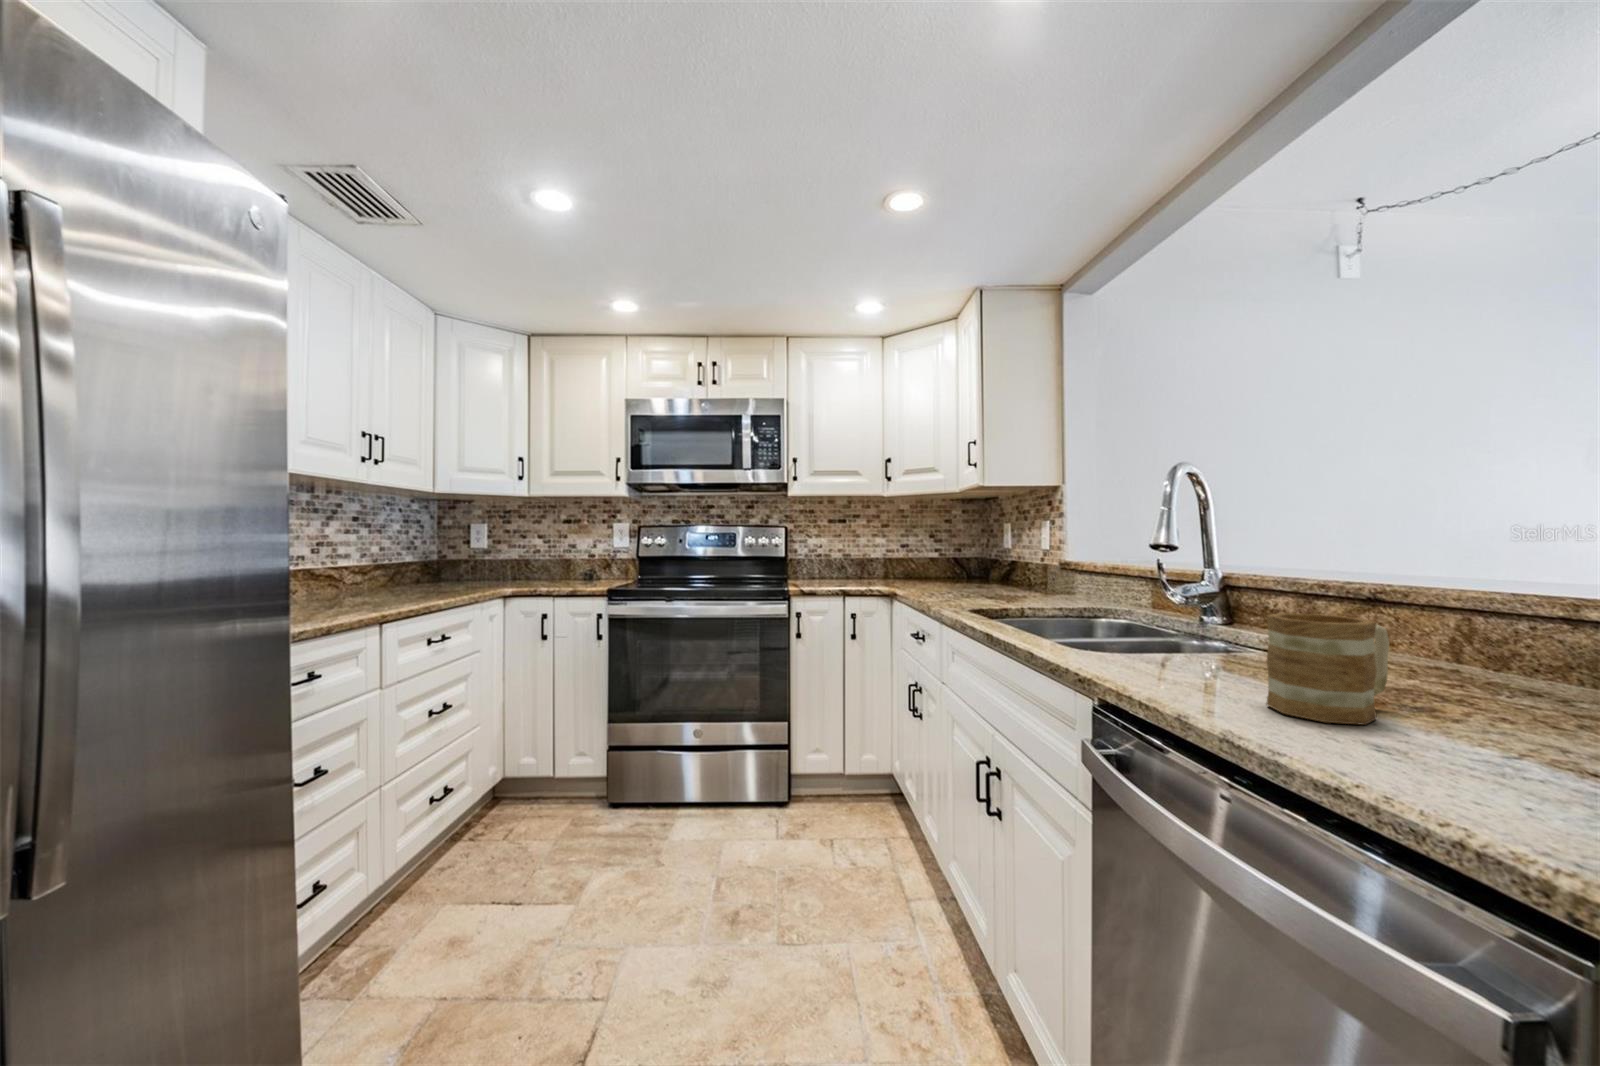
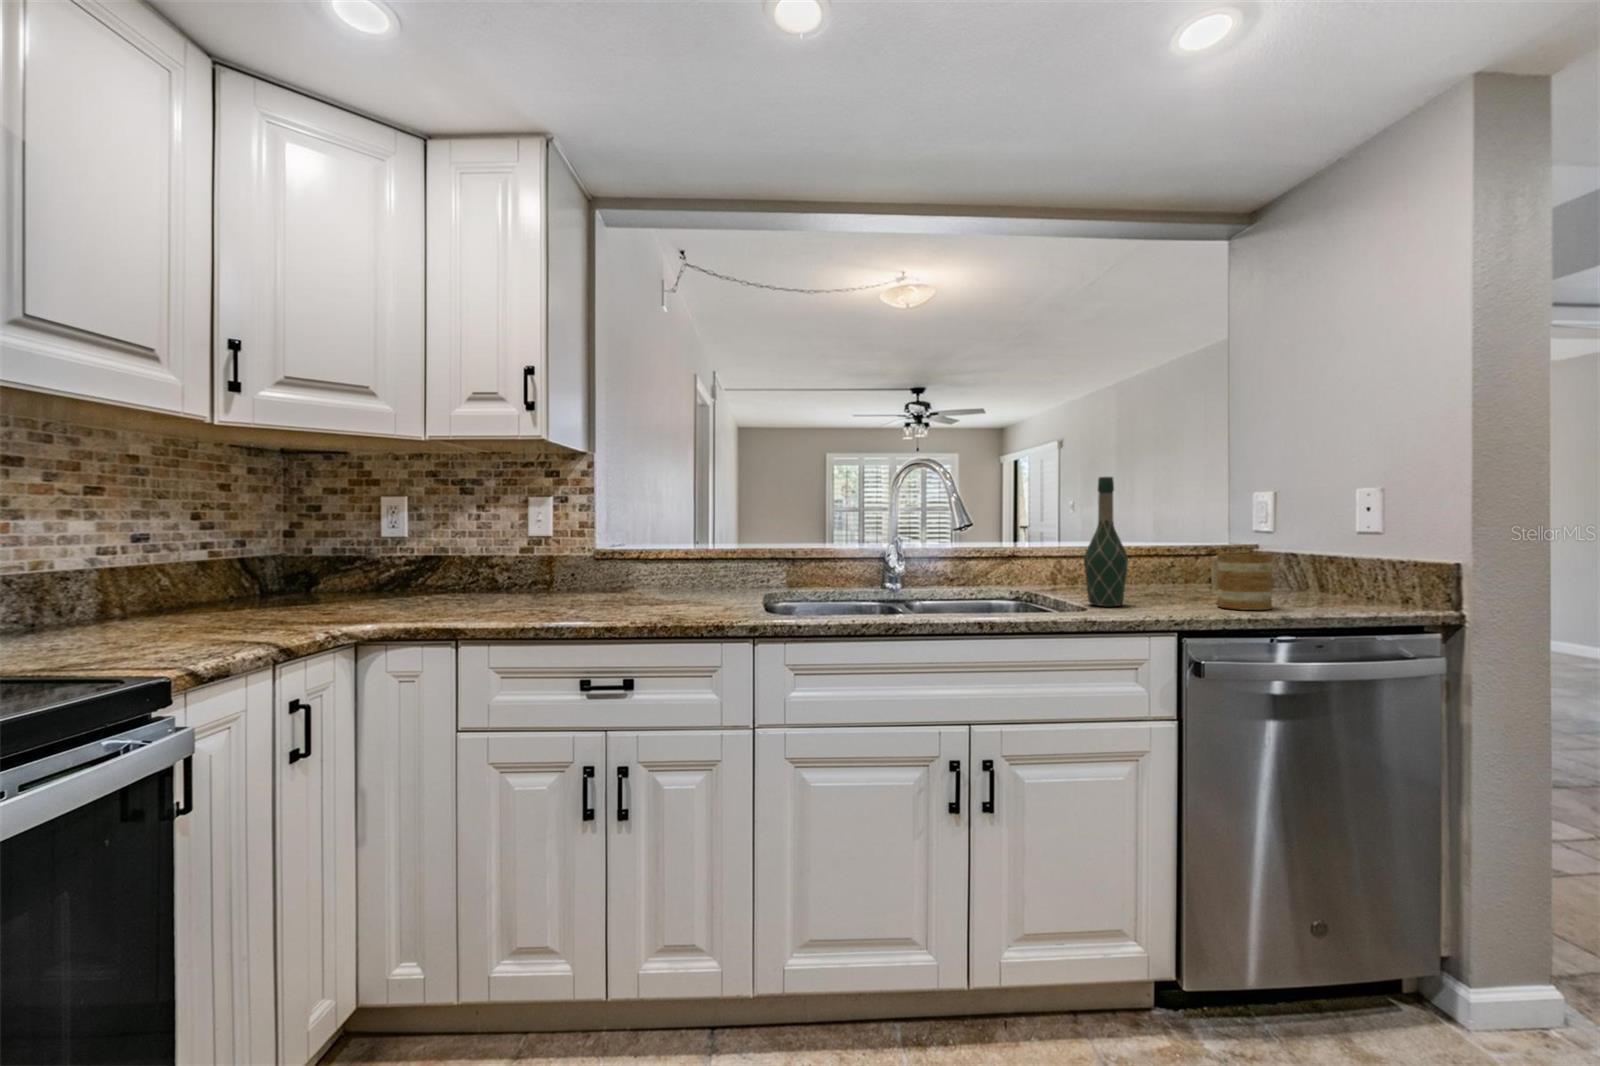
wine bottle: none [1193,495,1260,670] -> present [1084,477,1128,606]

